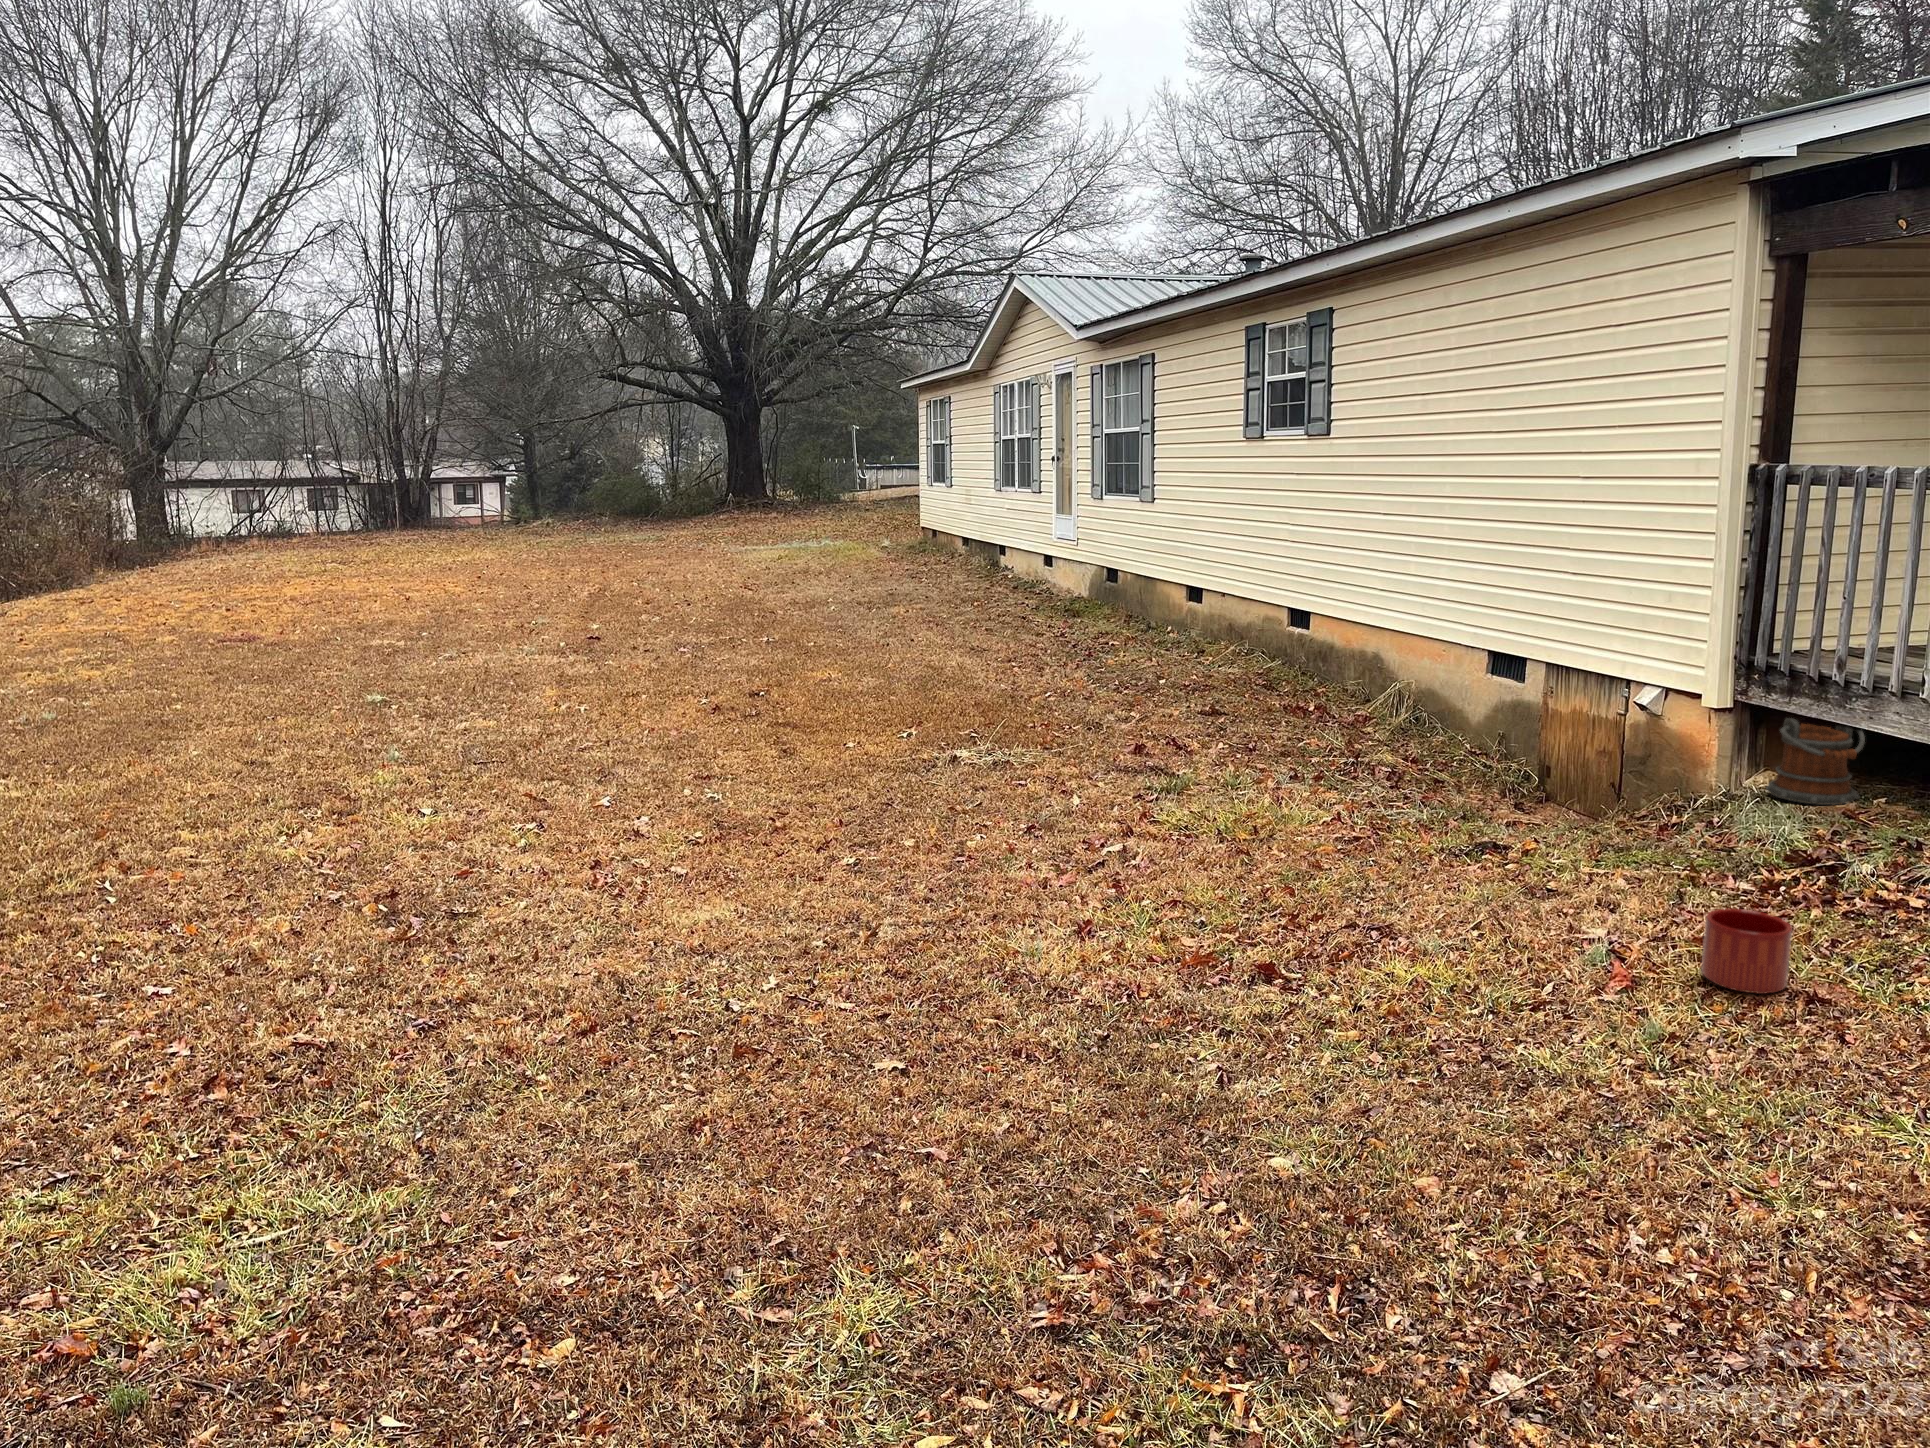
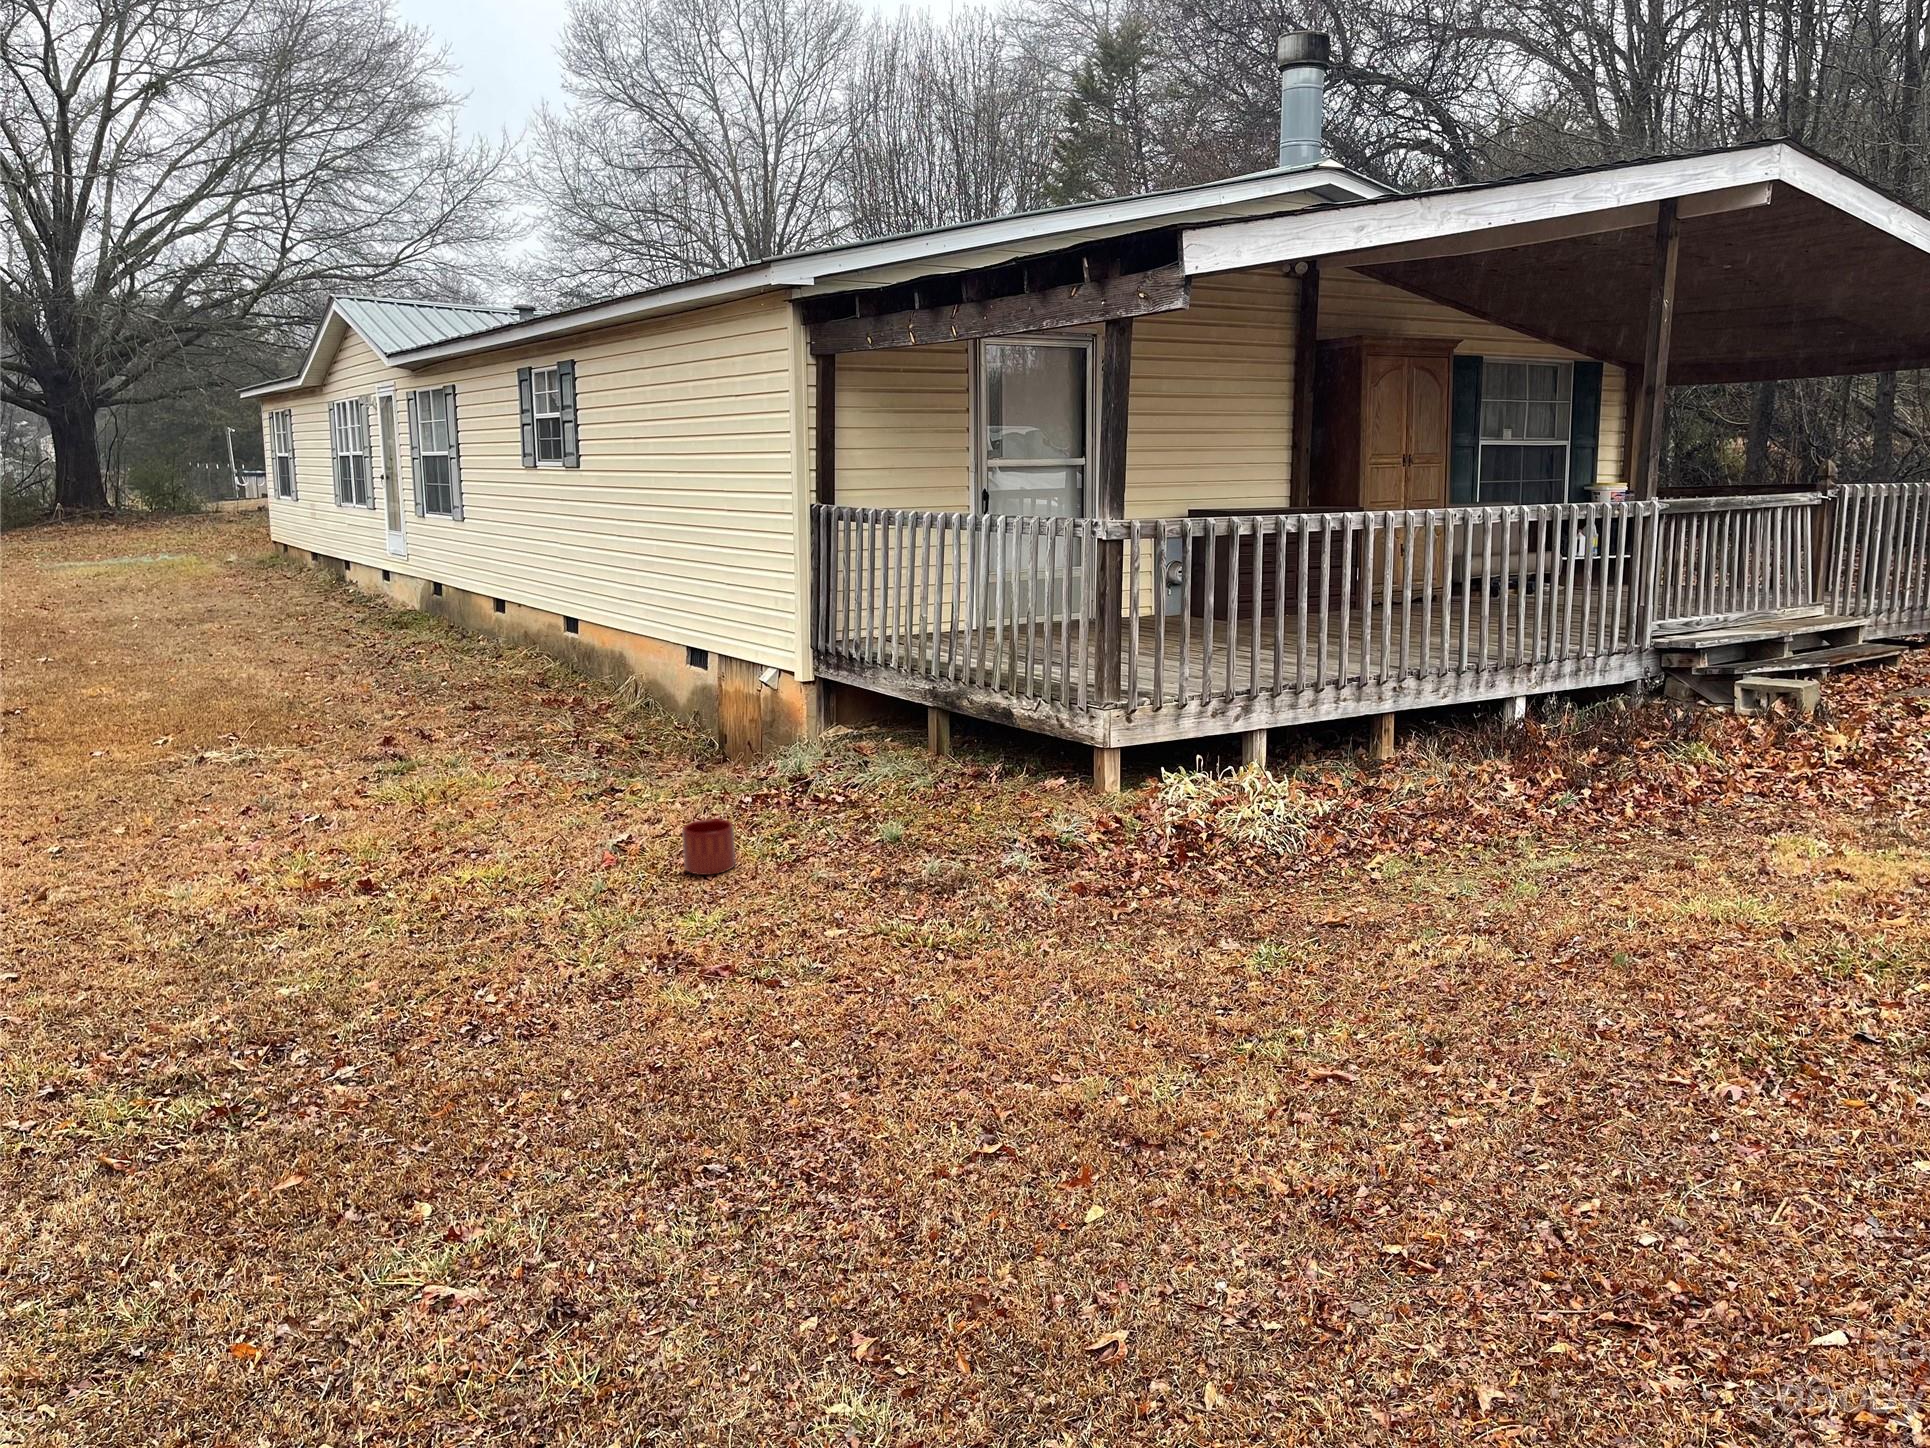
bucket: present [1766,718,1865,805] -> none [829,682,884,745]

